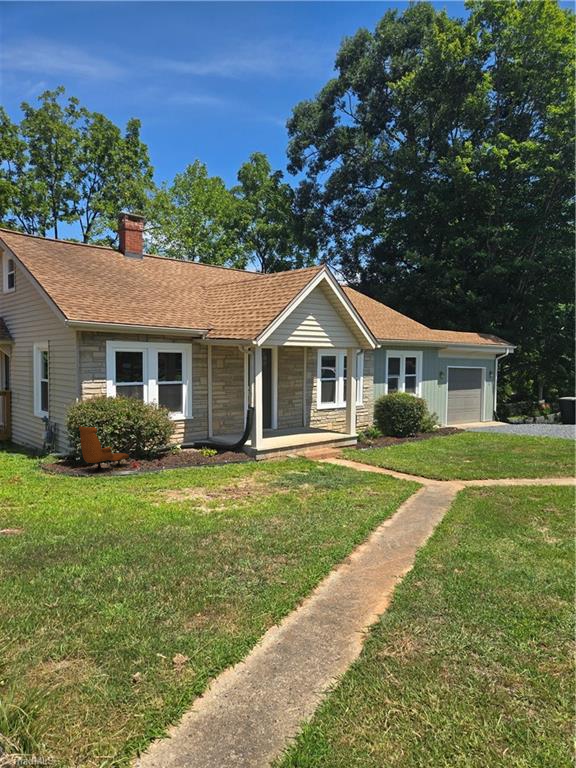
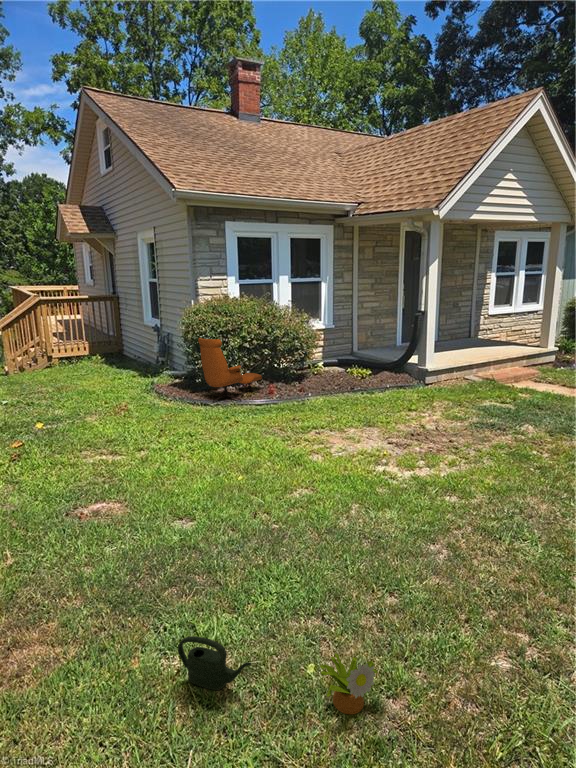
decorative plant: none [122,564,150,591] -> present [319,653,378,714]
watering can: none [54,565,89,589] -> present [178,636,251,690]

